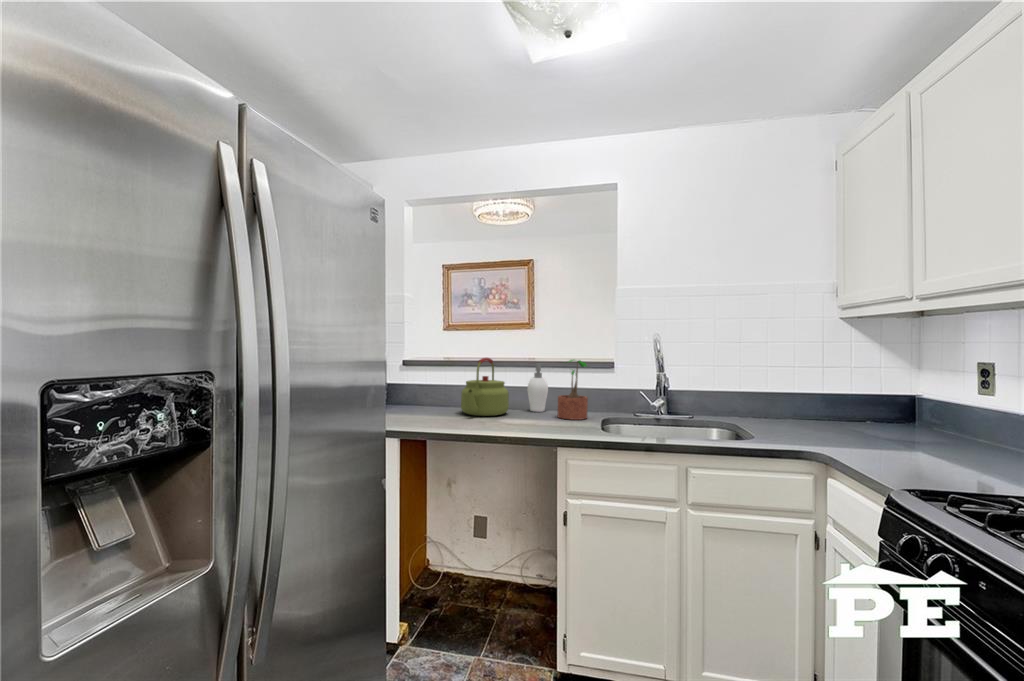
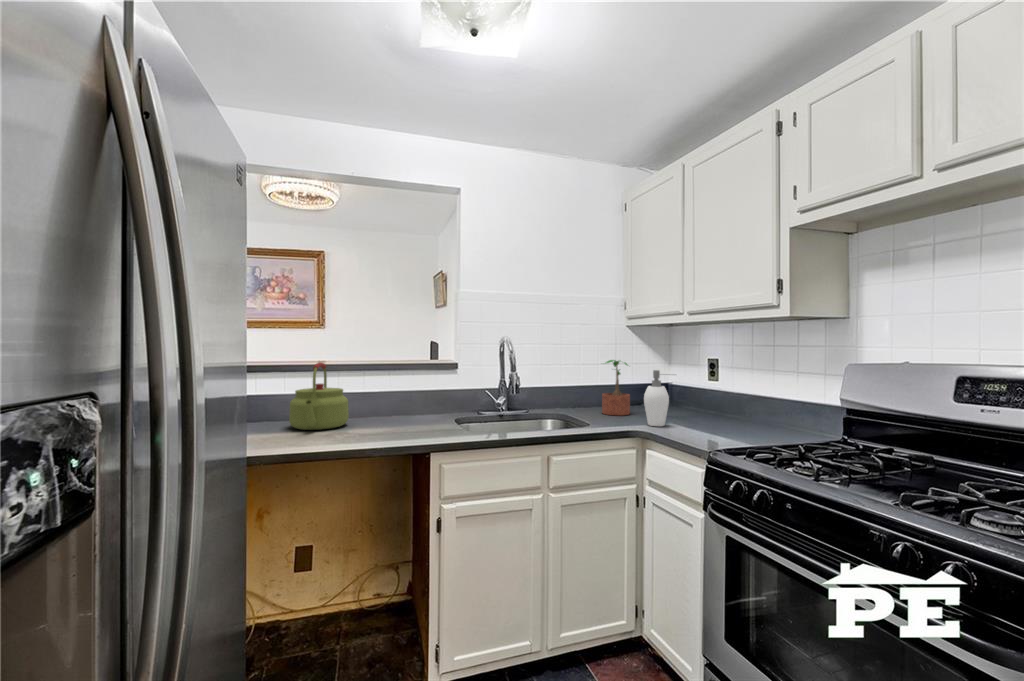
potted plant: present [558,360,588,420] -> present [602,360,630,415]
soap dispenser: present [527,364,548,412] -> present [644,370,669,426]

